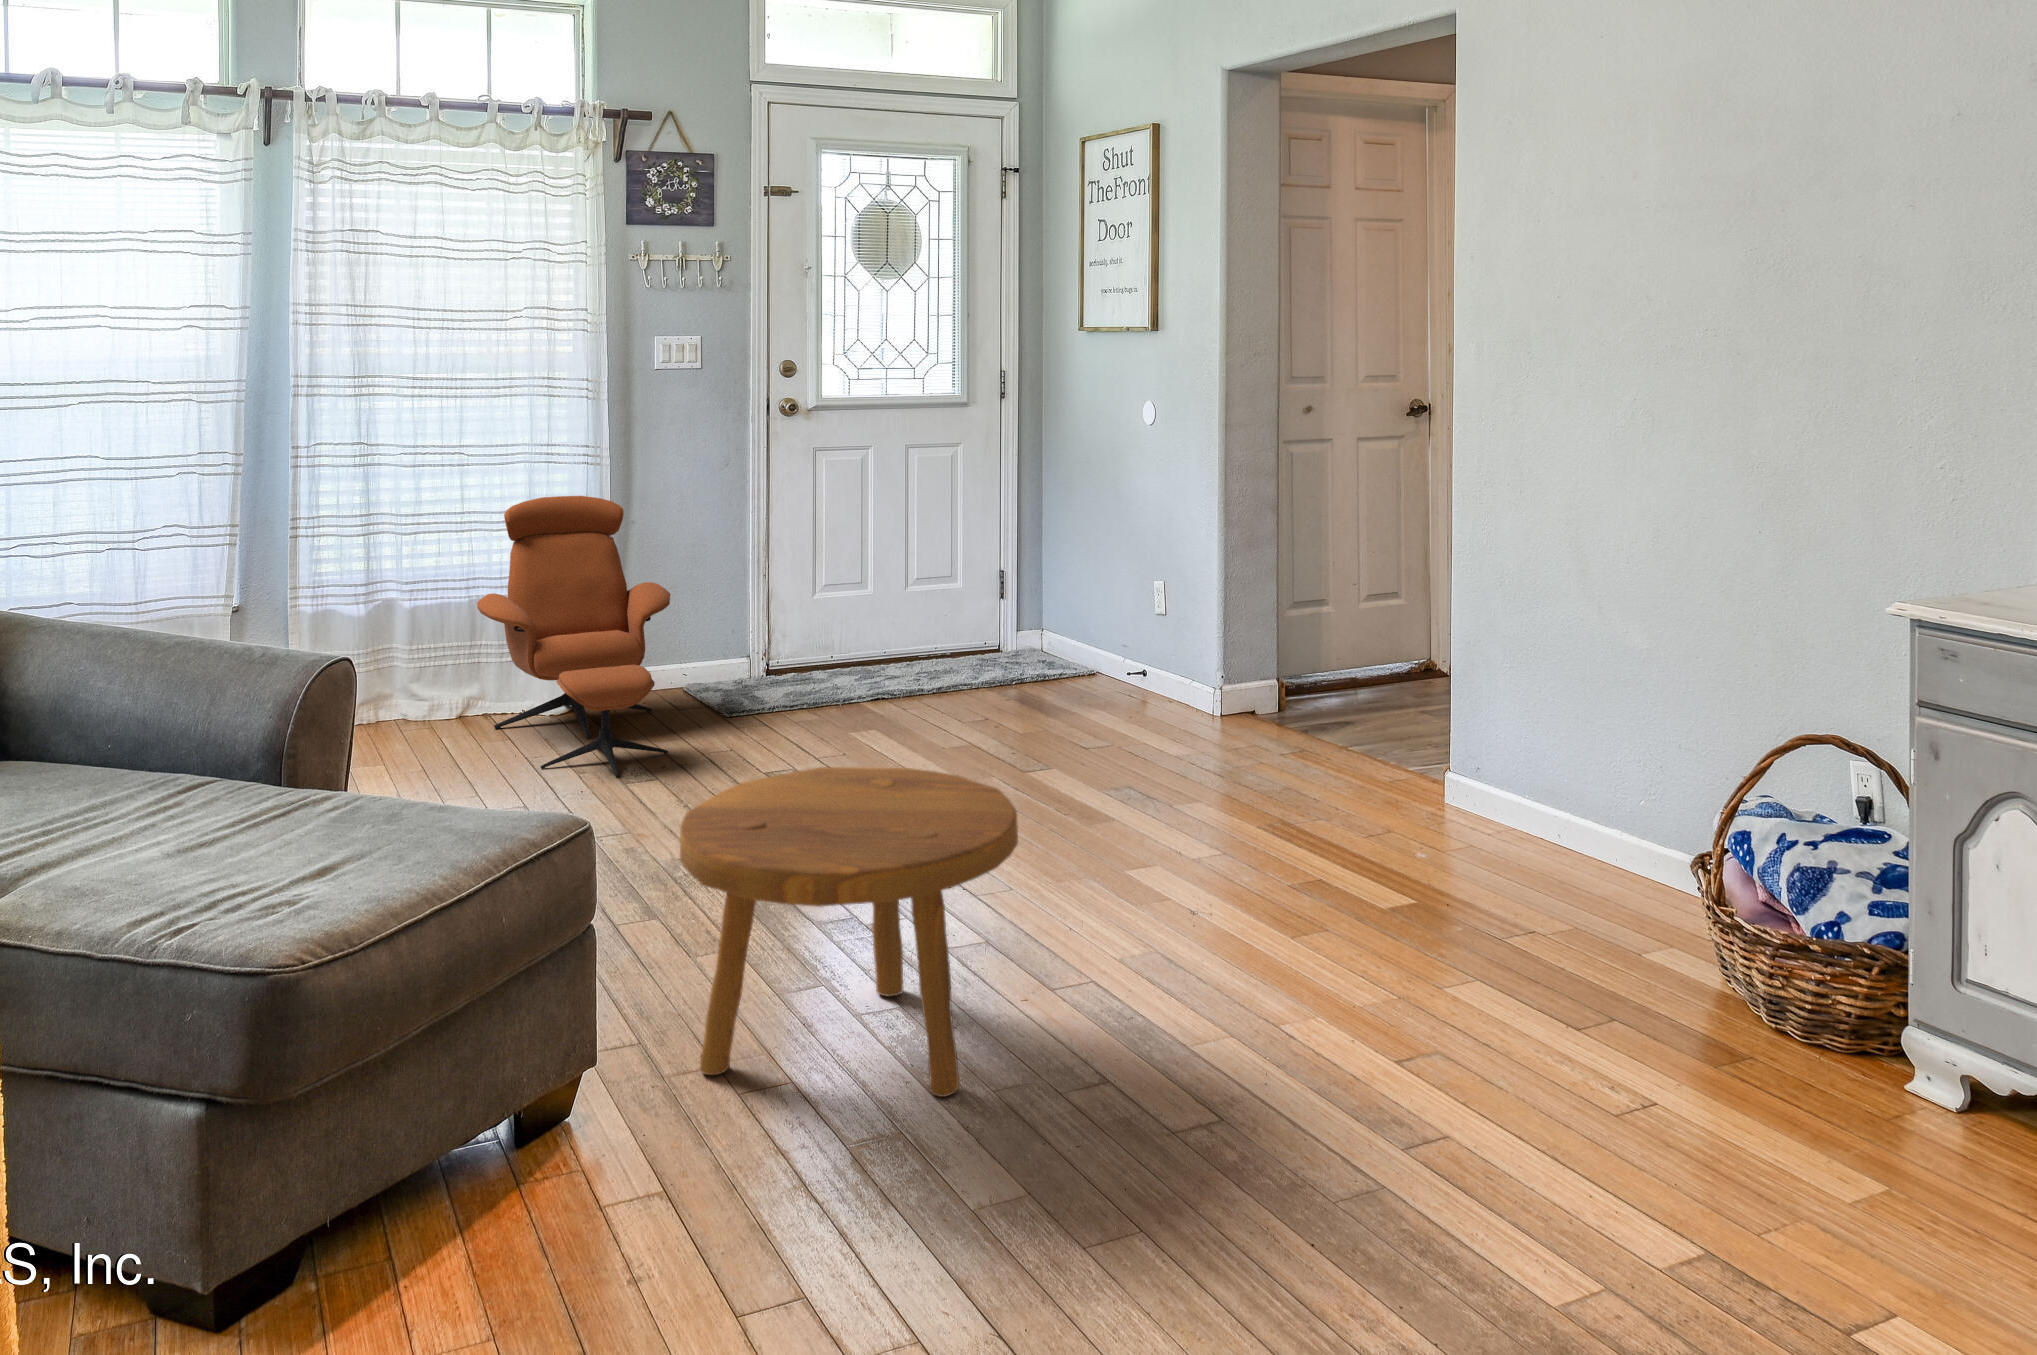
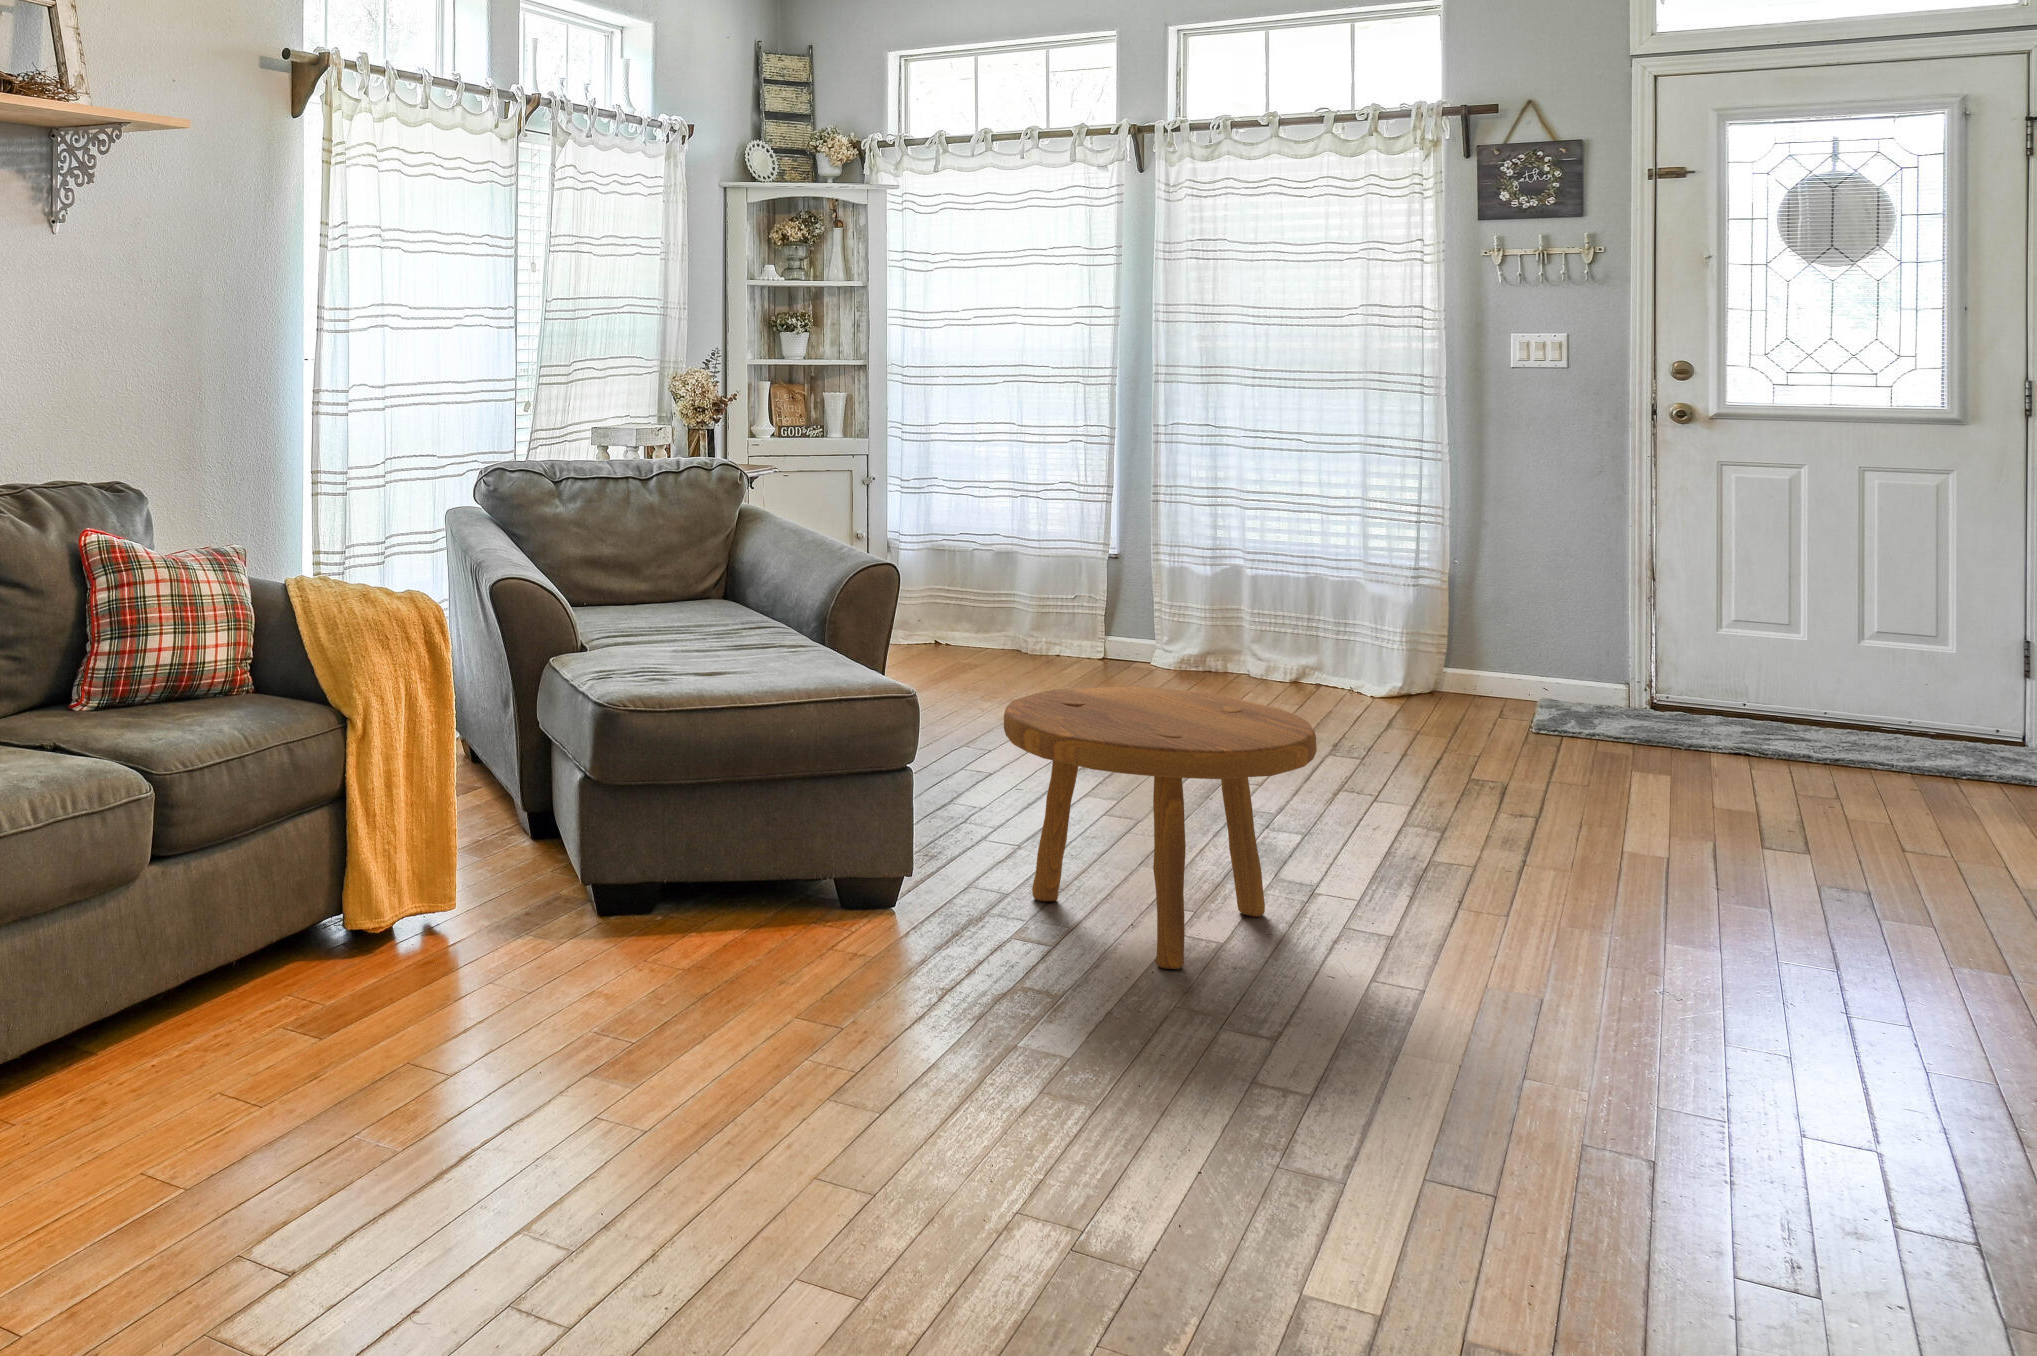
lounge chair: present [477,496,670,777] -> none [1272,489,1471,747]

